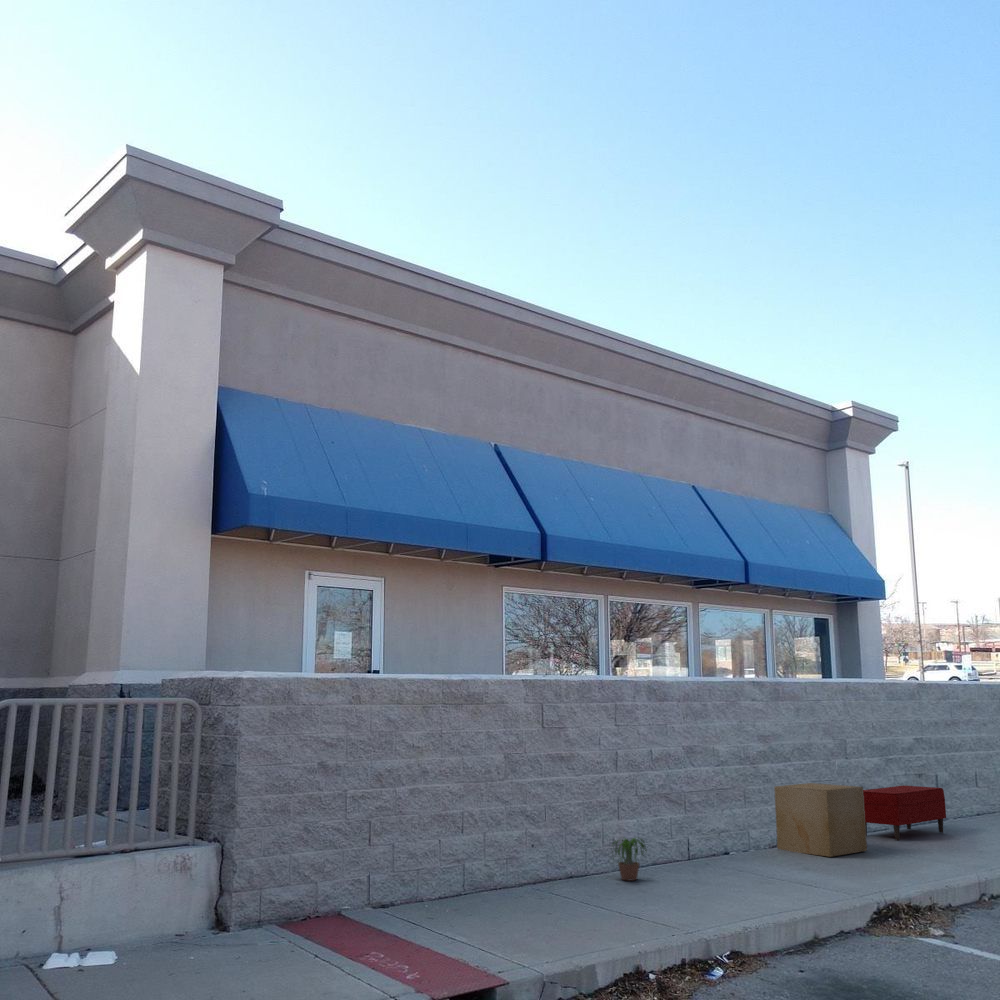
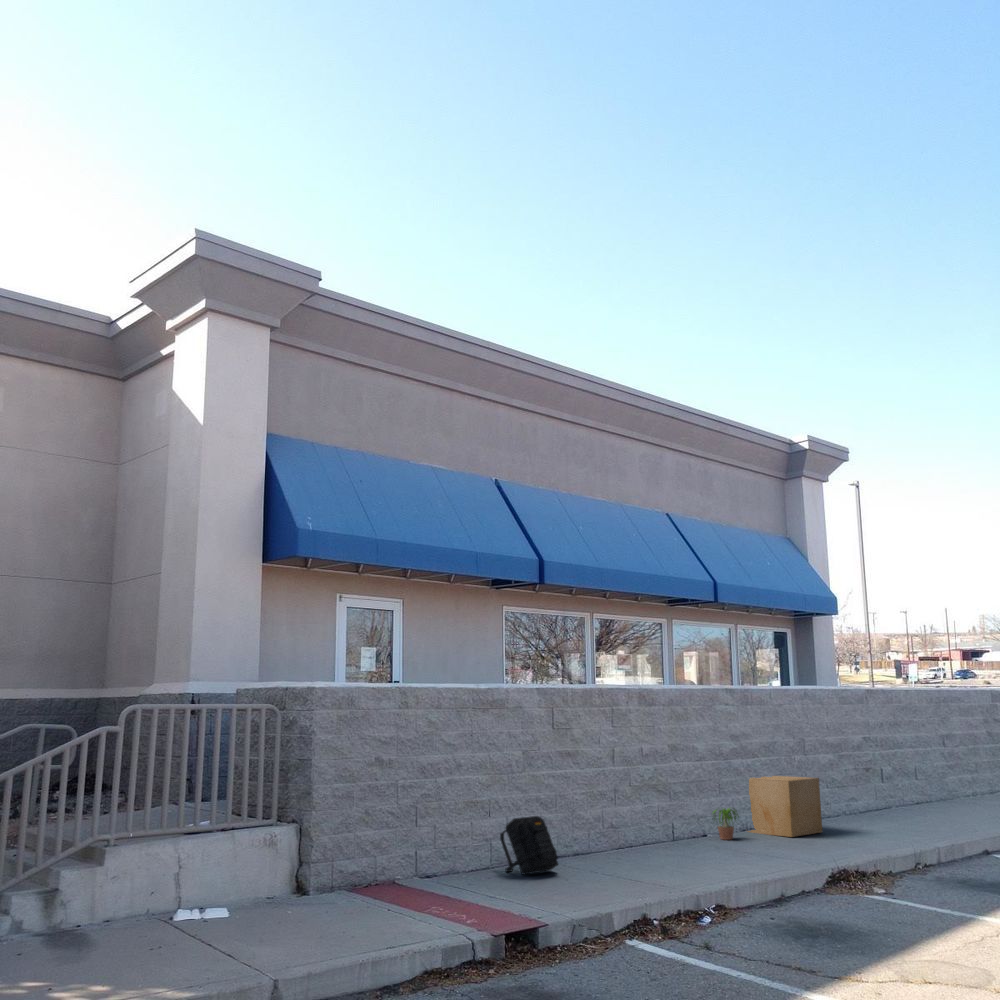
bench: present [863,785,946,840] -> none [813,778,890,824]
backpack: none [473,834,542,907] -> present [500,816,558,874]
potted plant: present [612,838,647,880] -> present [713,808,739,840]

